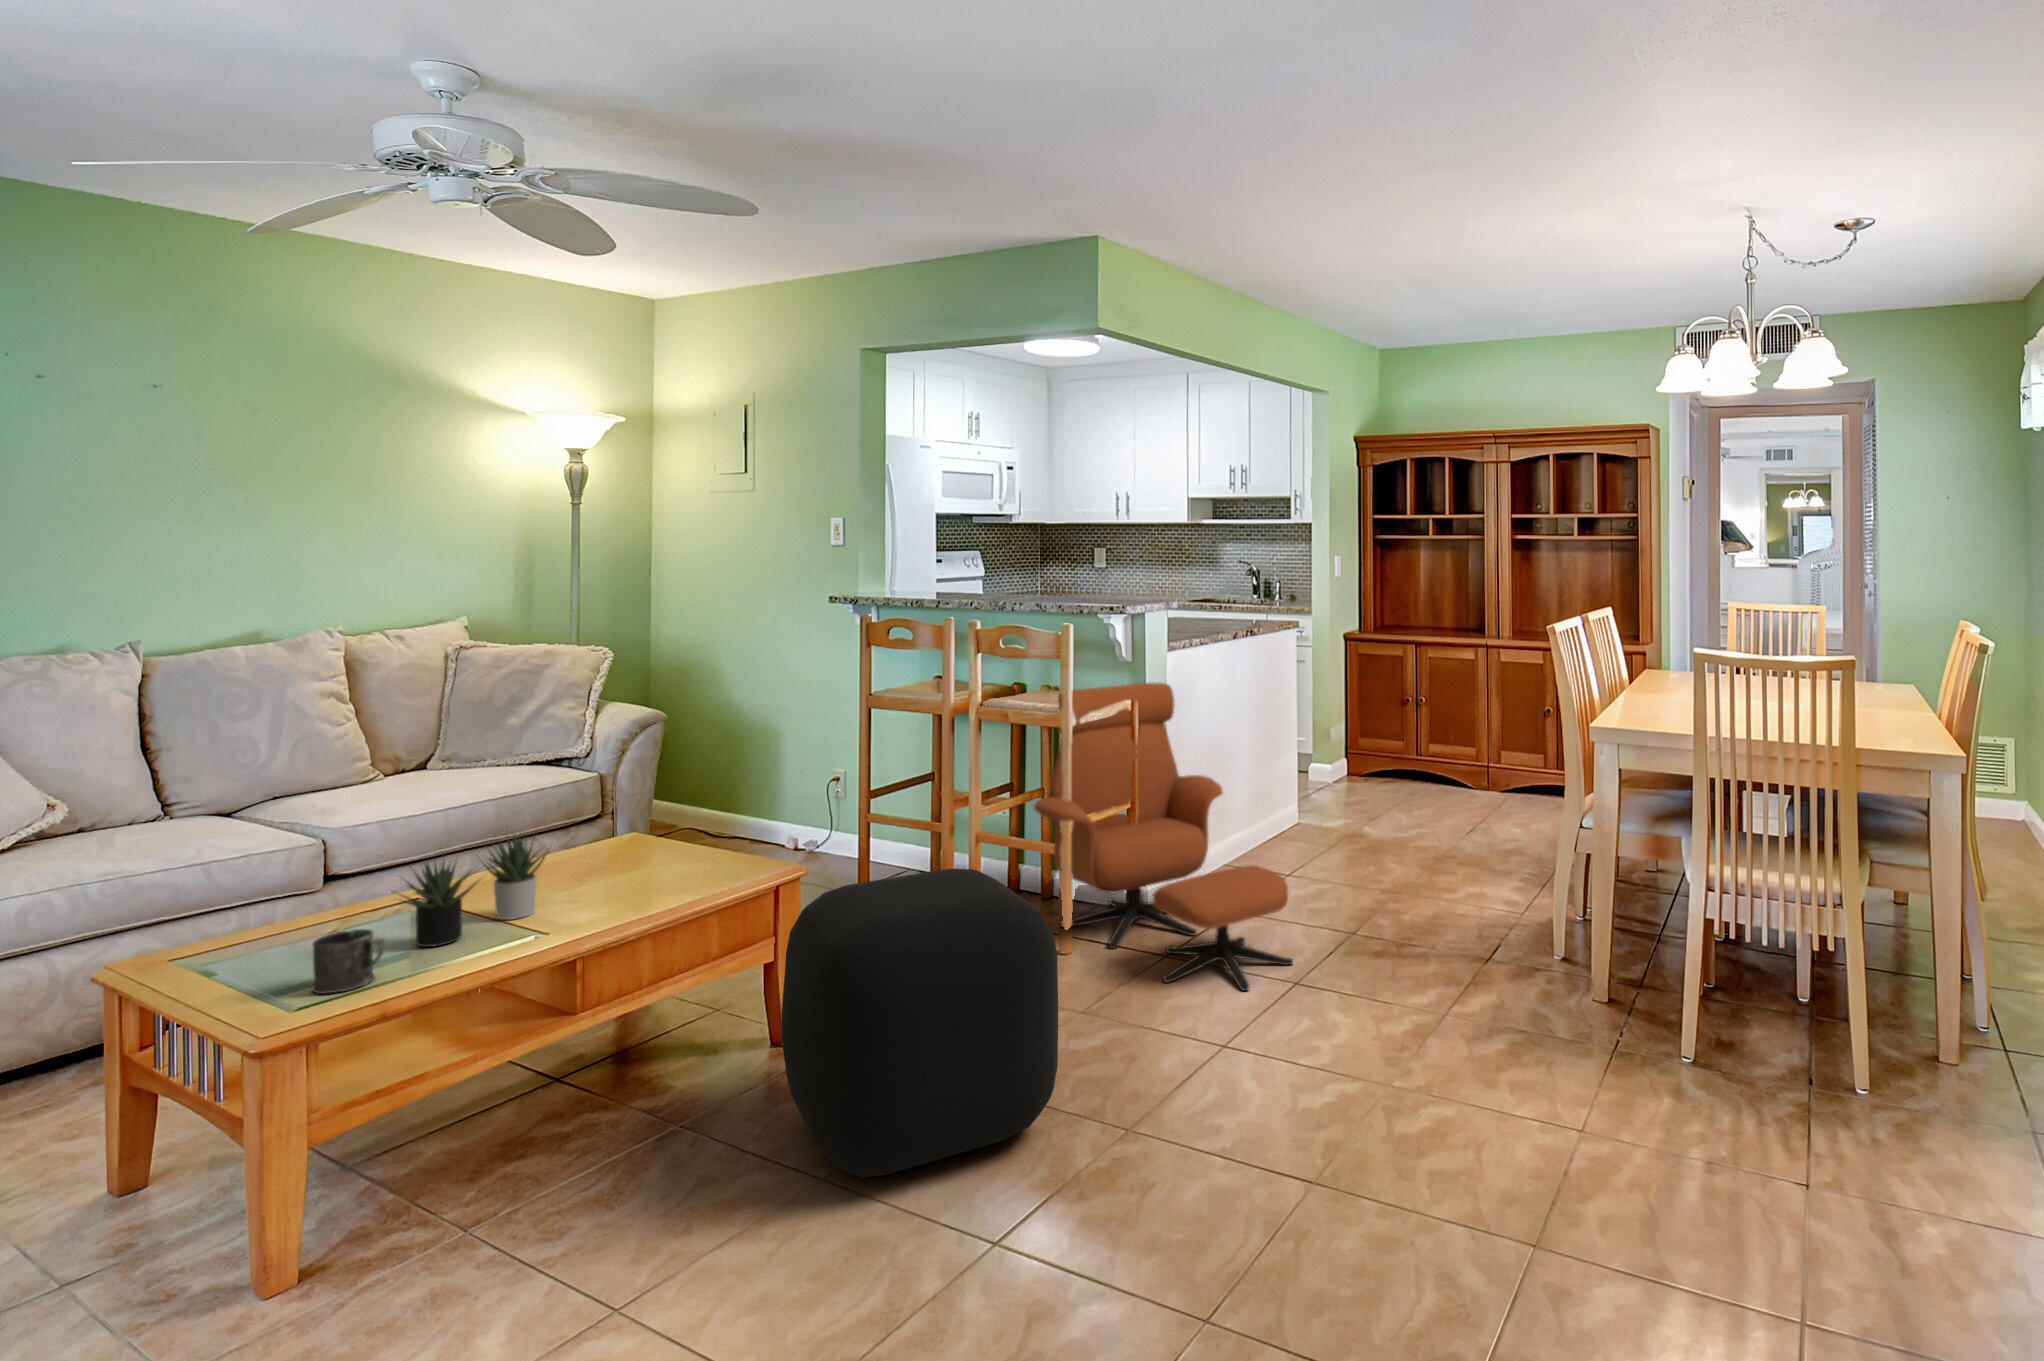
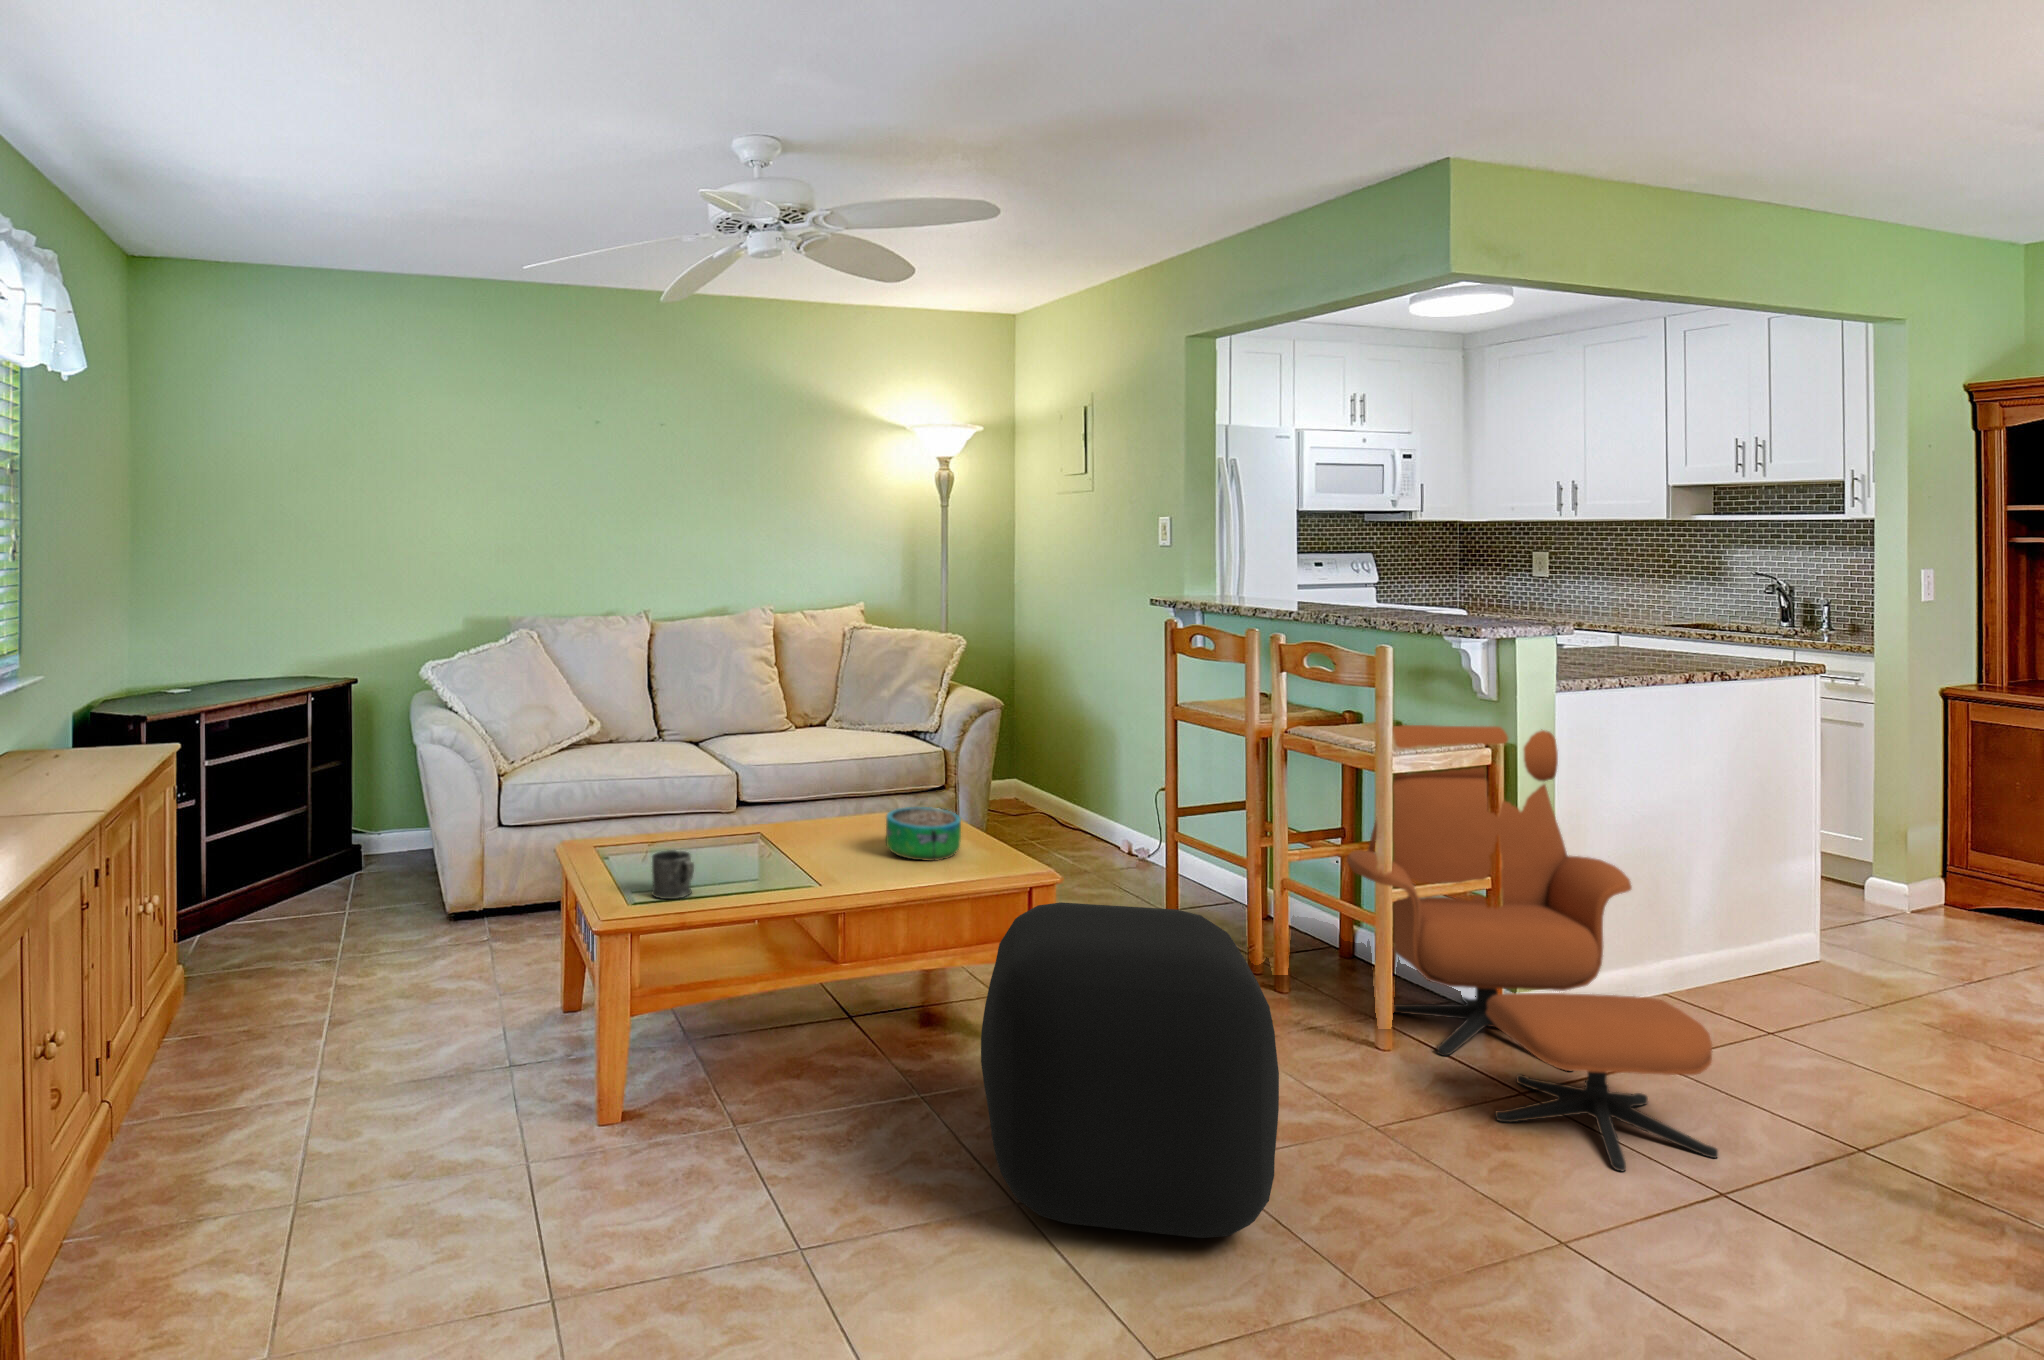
decorative bowl: none [603,827,693,884] -> present [886,807,961,861]
succulent plant: present [403,835,549,947] -> none [714,790,840,878]

